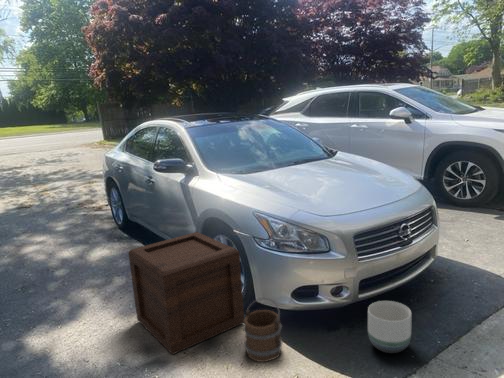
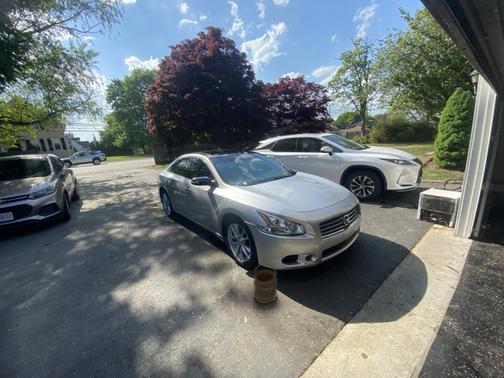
wooden crate: present [129,232,244,354] -> none [178,221,251,301]
planter: present [368,301,412,353] -> none [329,262,356,295]

